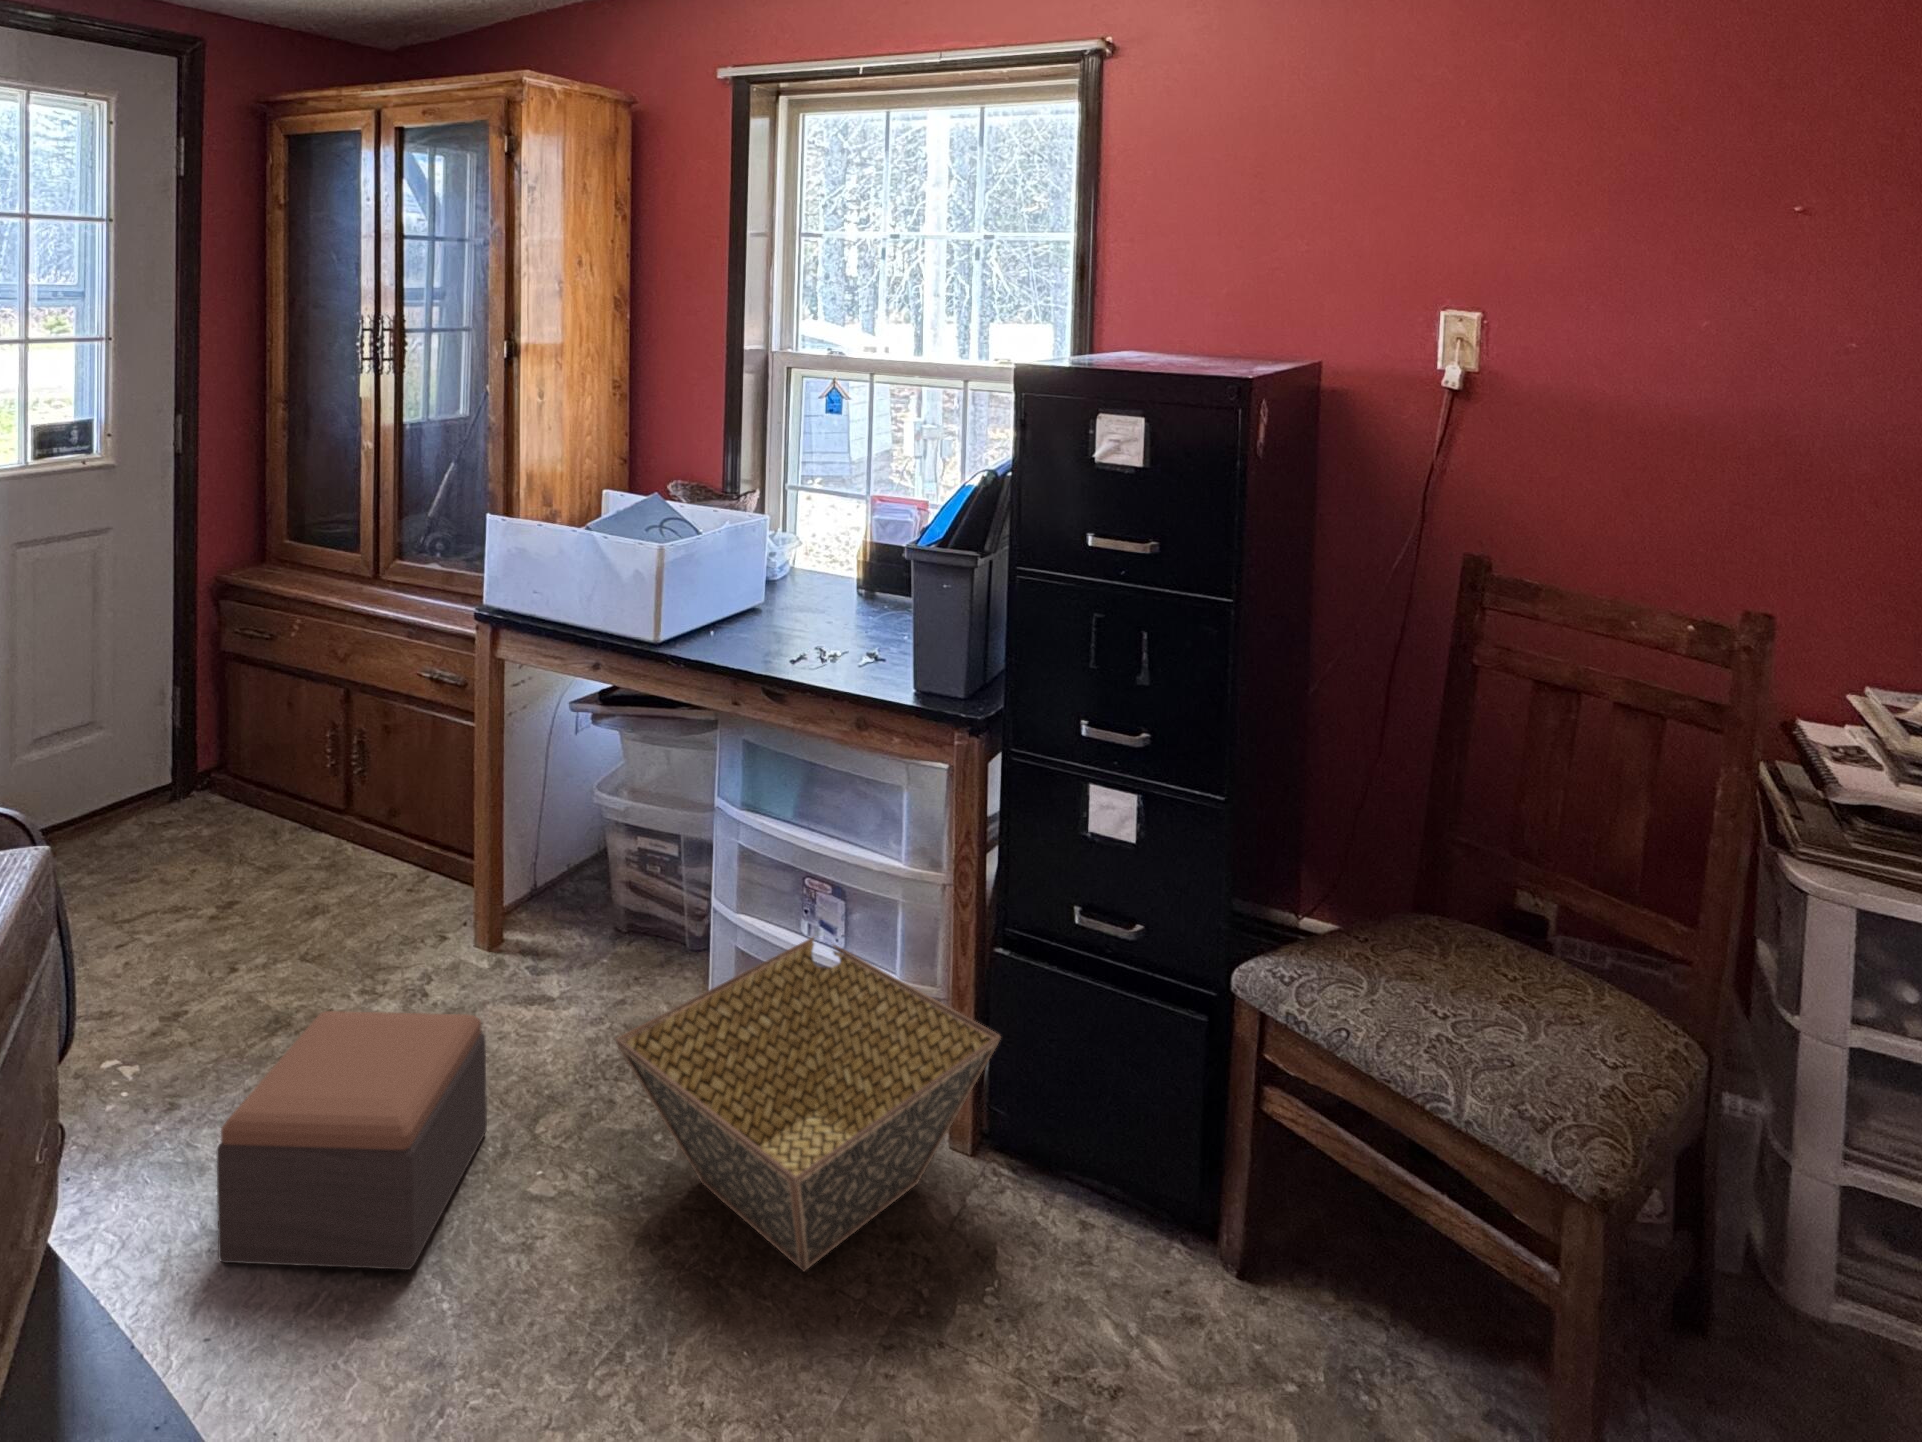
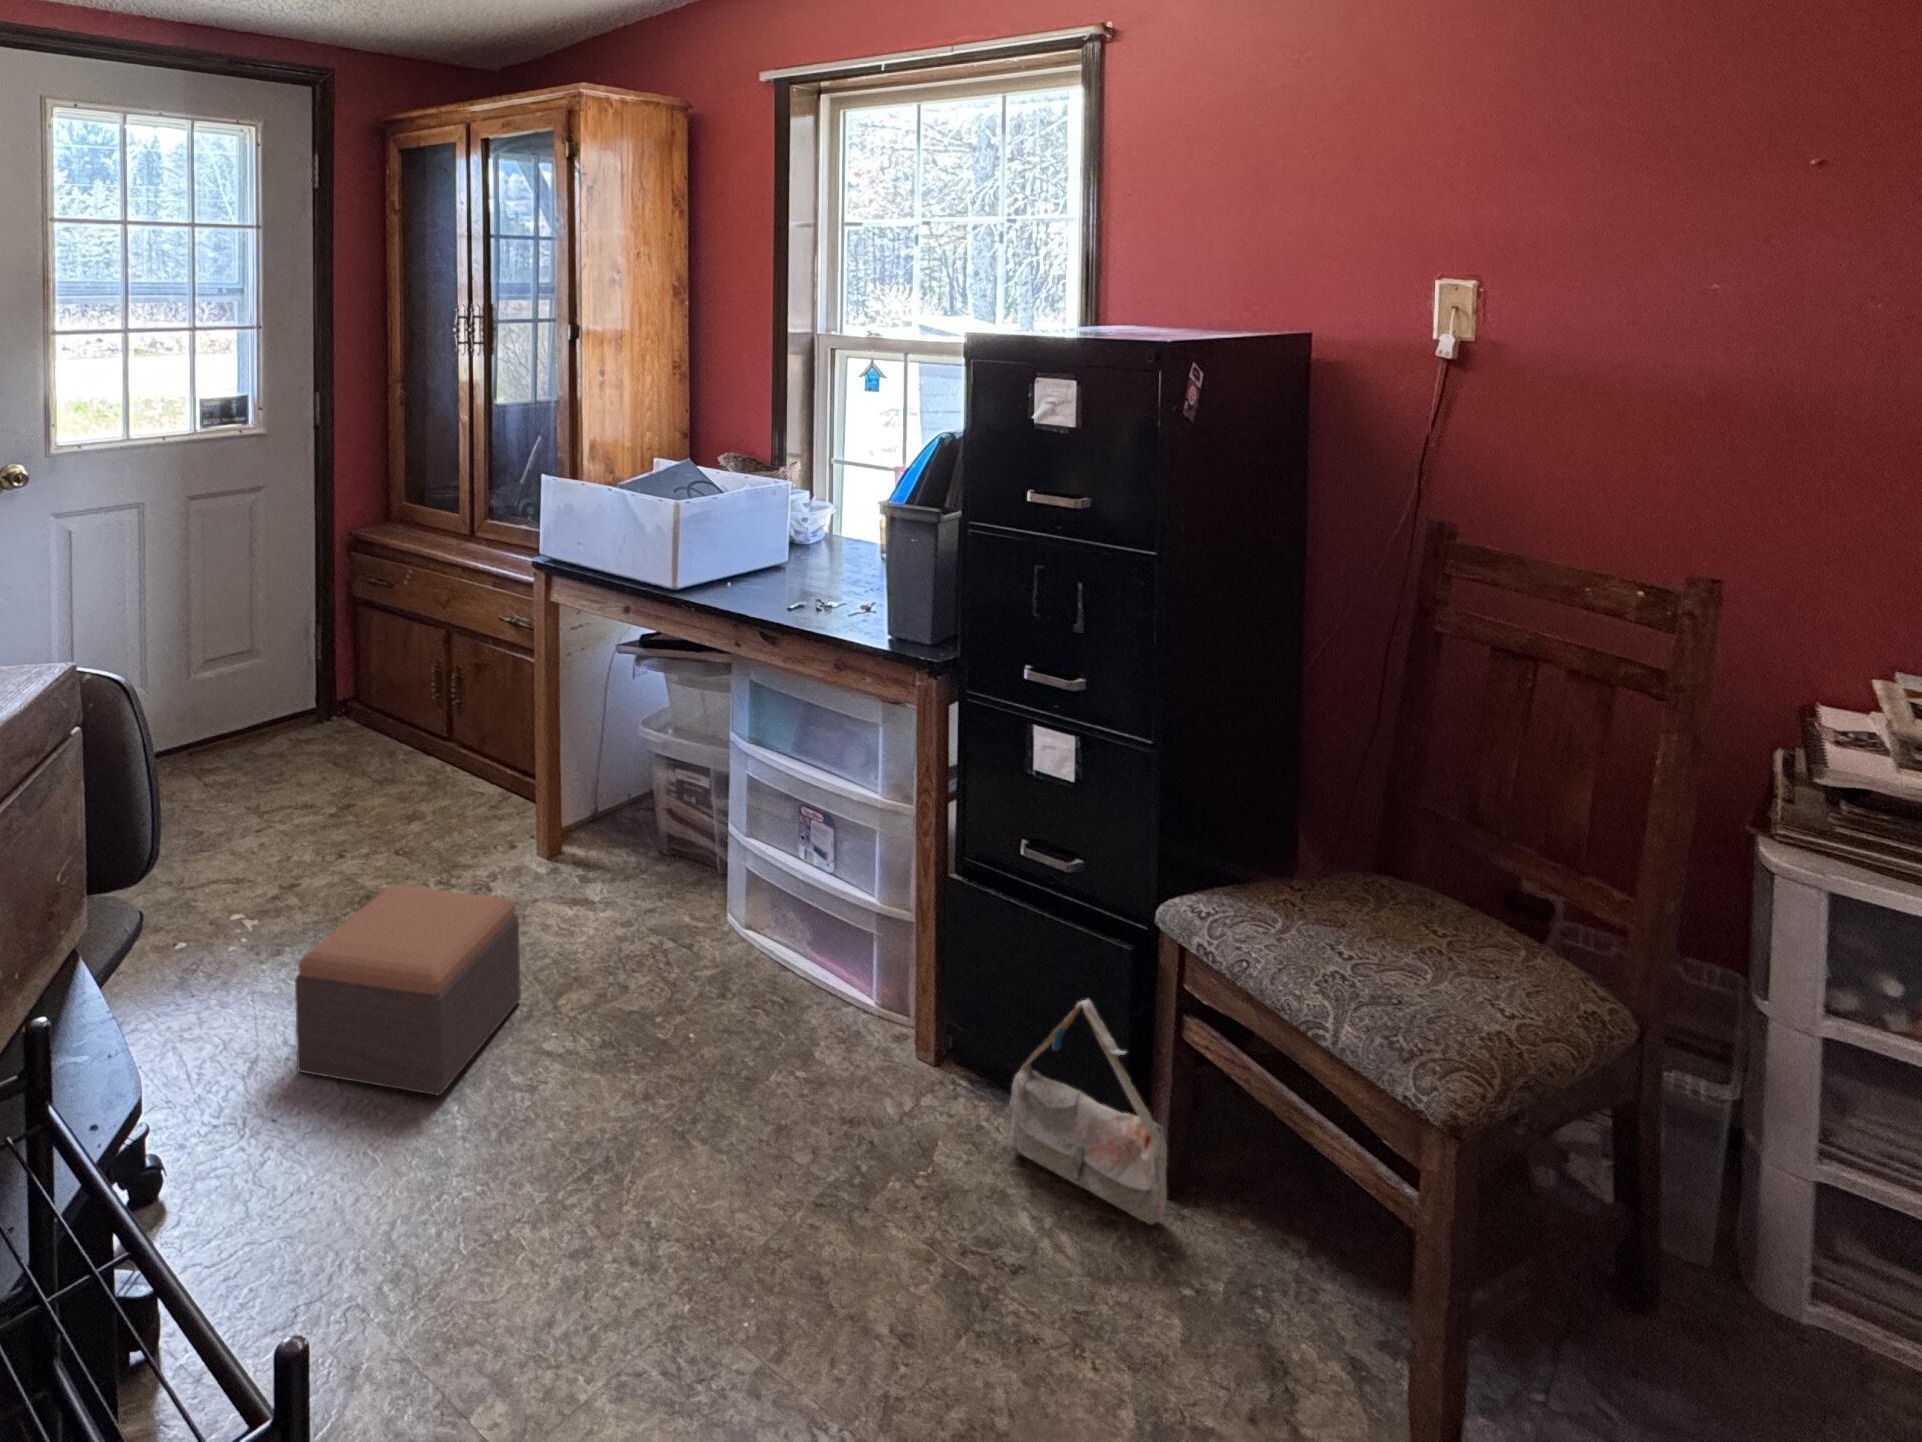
basket: present [616,938,1001,1271] -> none [618,862,958,1142]
bag: none [1065,1072,1242,1307] -> present [1009,1000,1167,1225]

